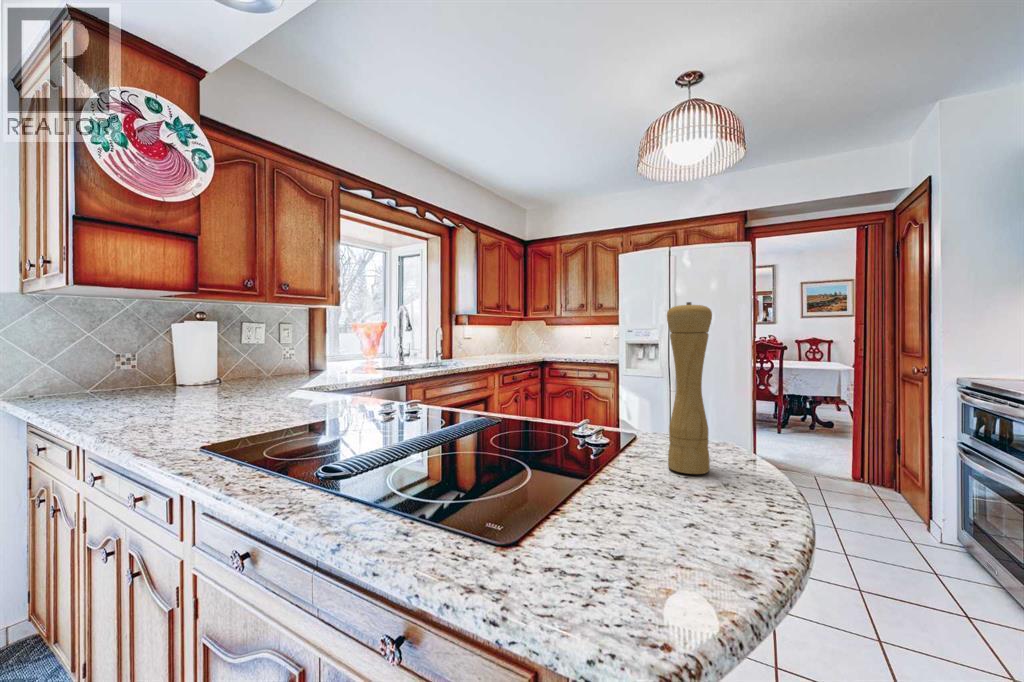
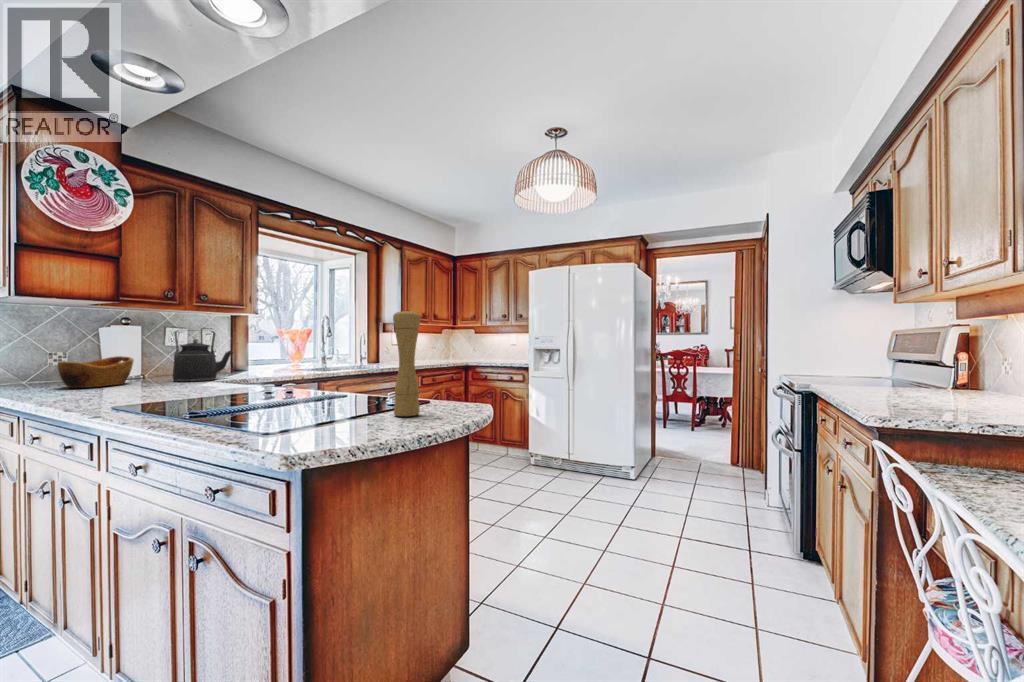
kettle: none [258,326,323,388] -> present [173,330,233,382]
wooden bowl: none [128,358,214,400] -> present [57,356,133,388]

